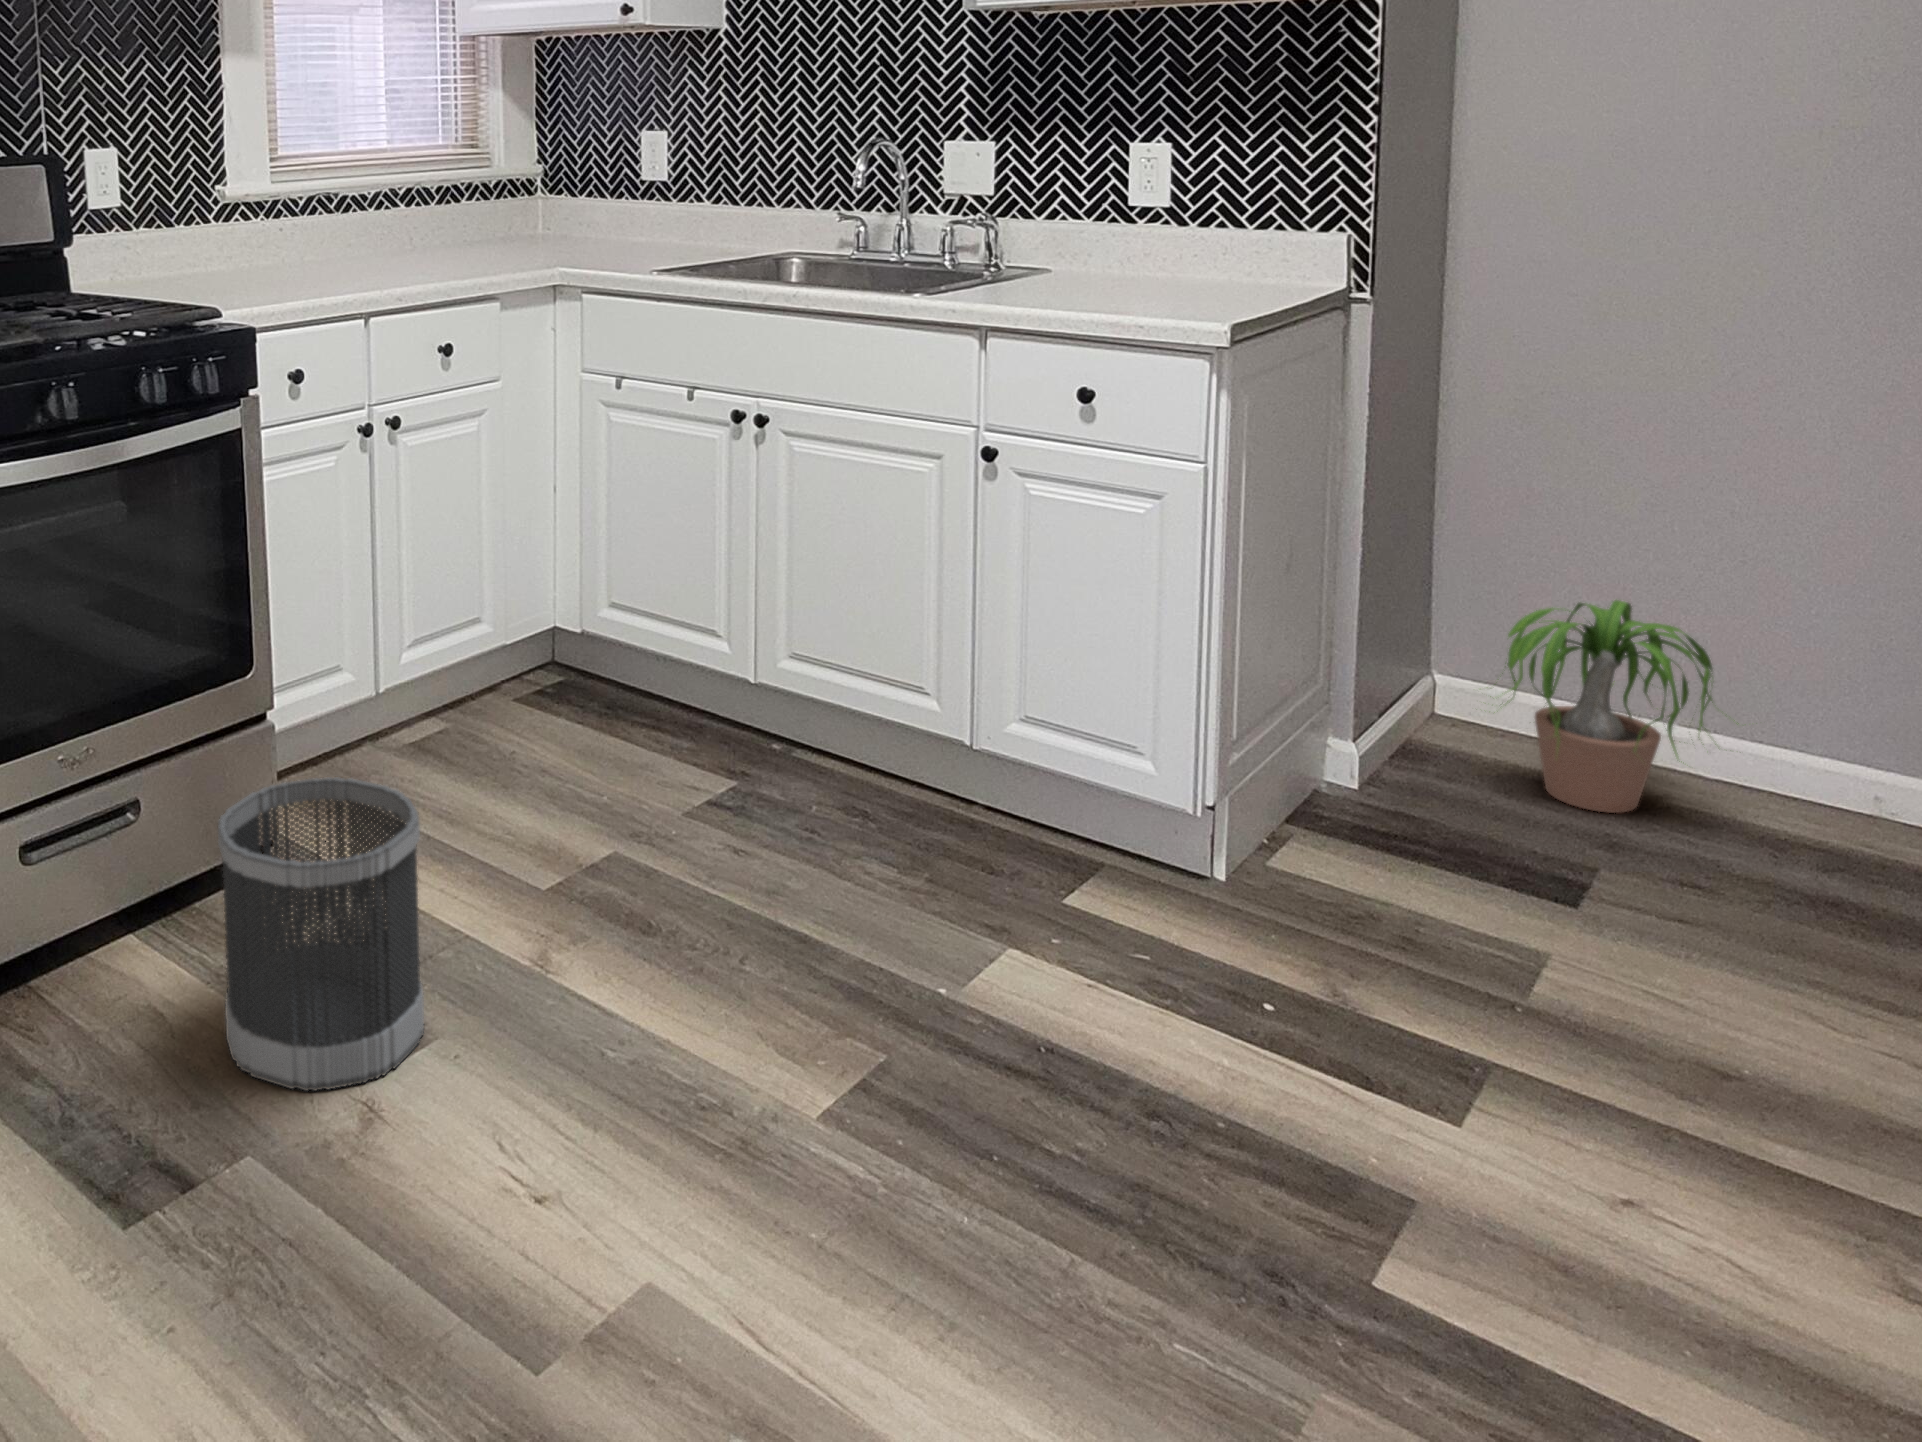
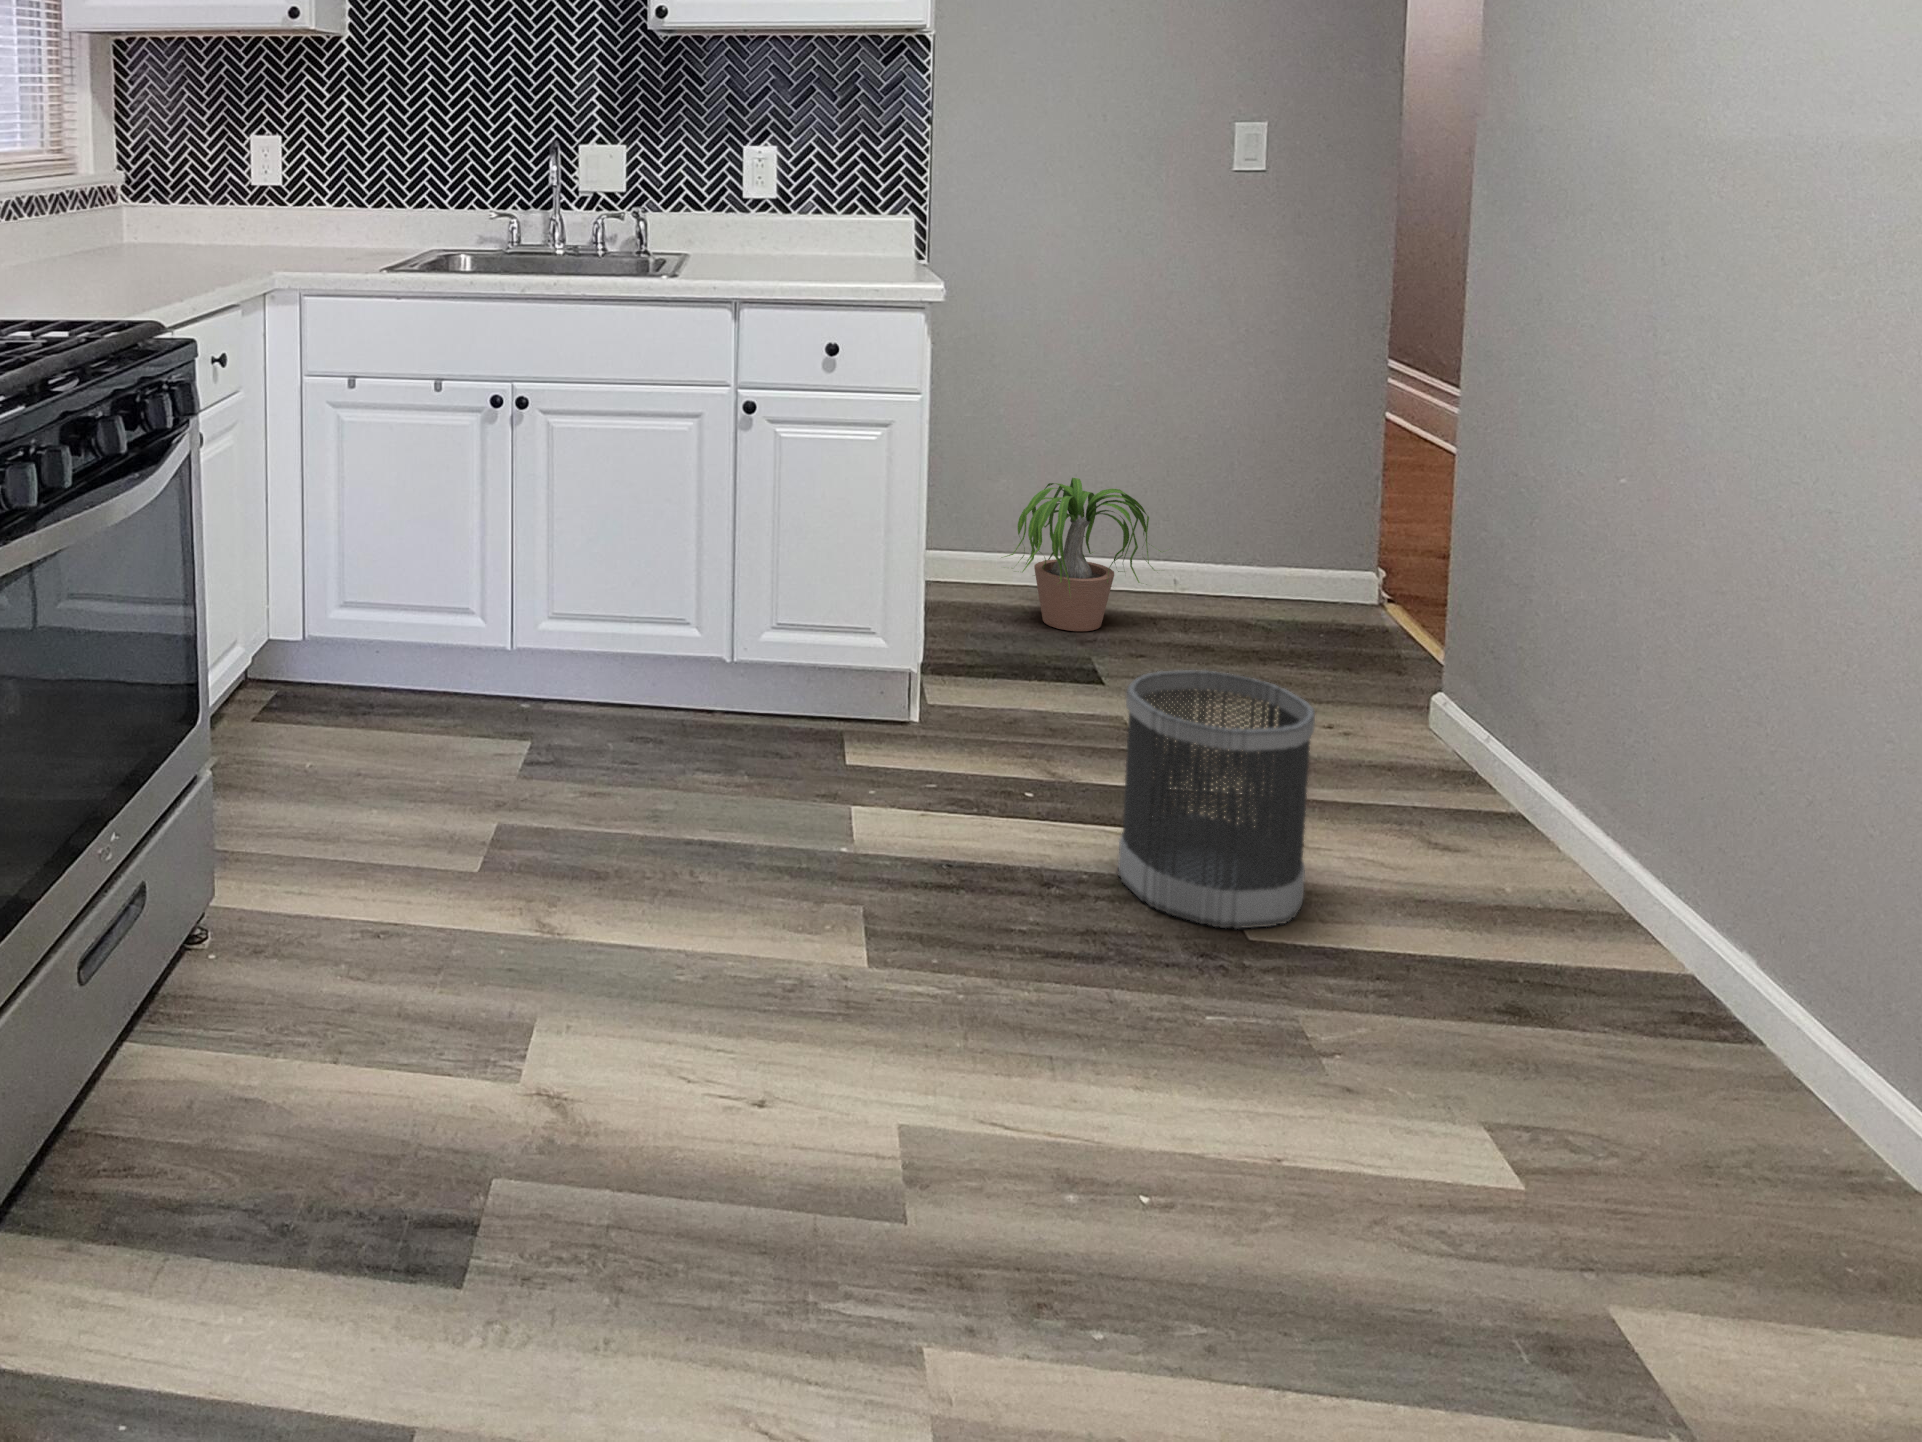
wastebasket: present [218,777,424,1091] -> present [1118,670,1315,929]

